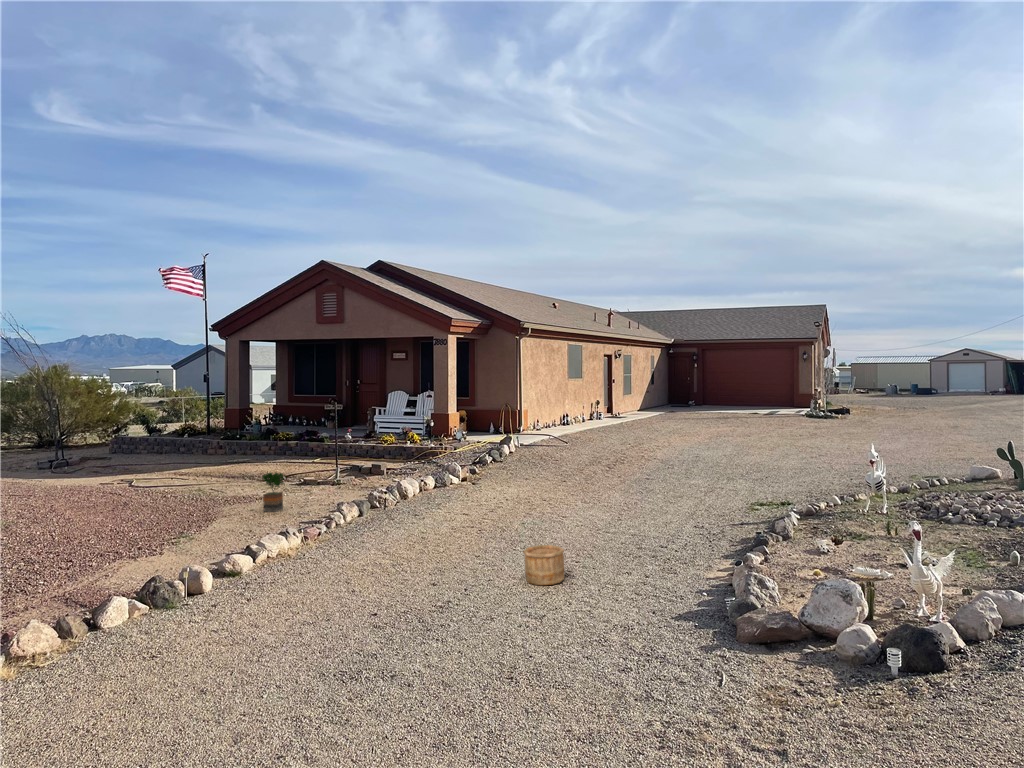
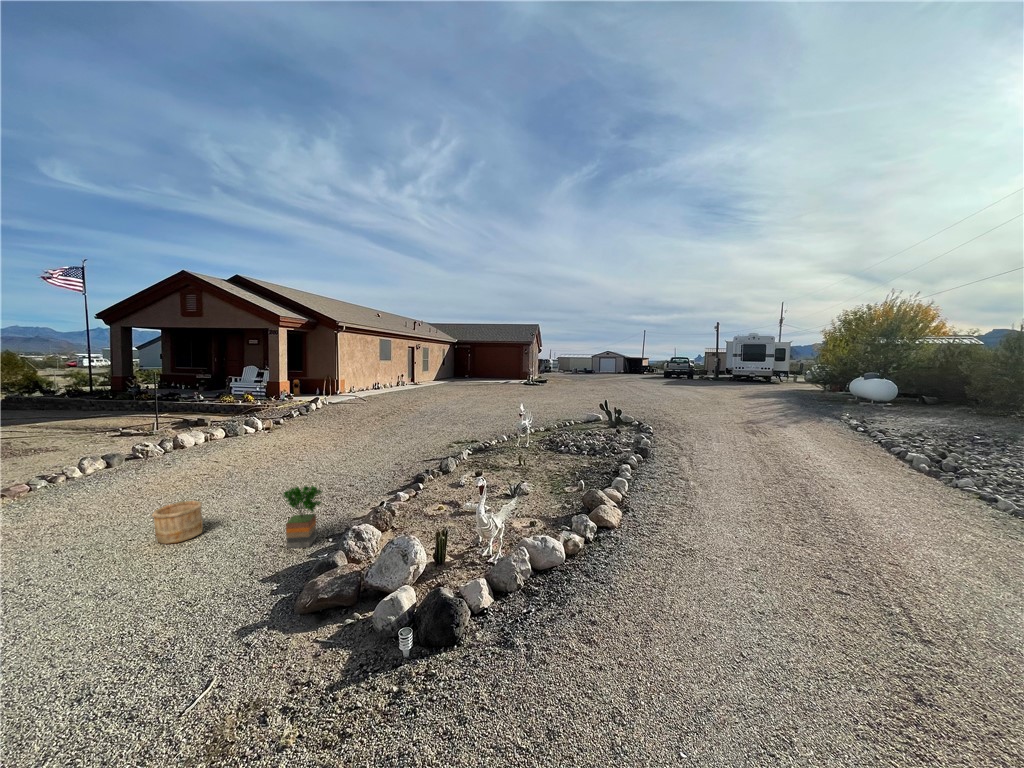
potted tree: present [262,473,286,512] -> present [283,486,322,548]

